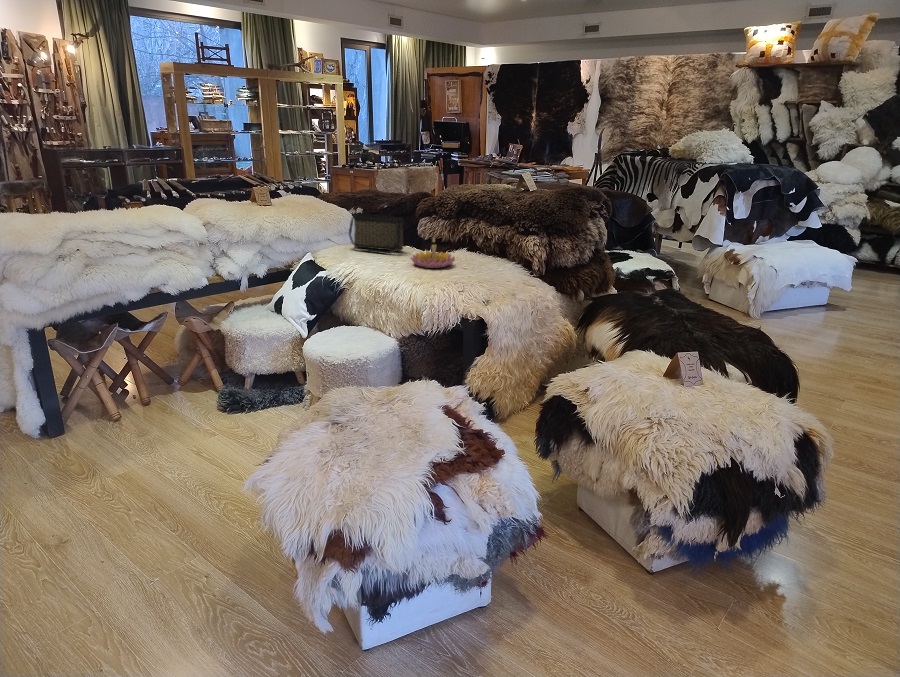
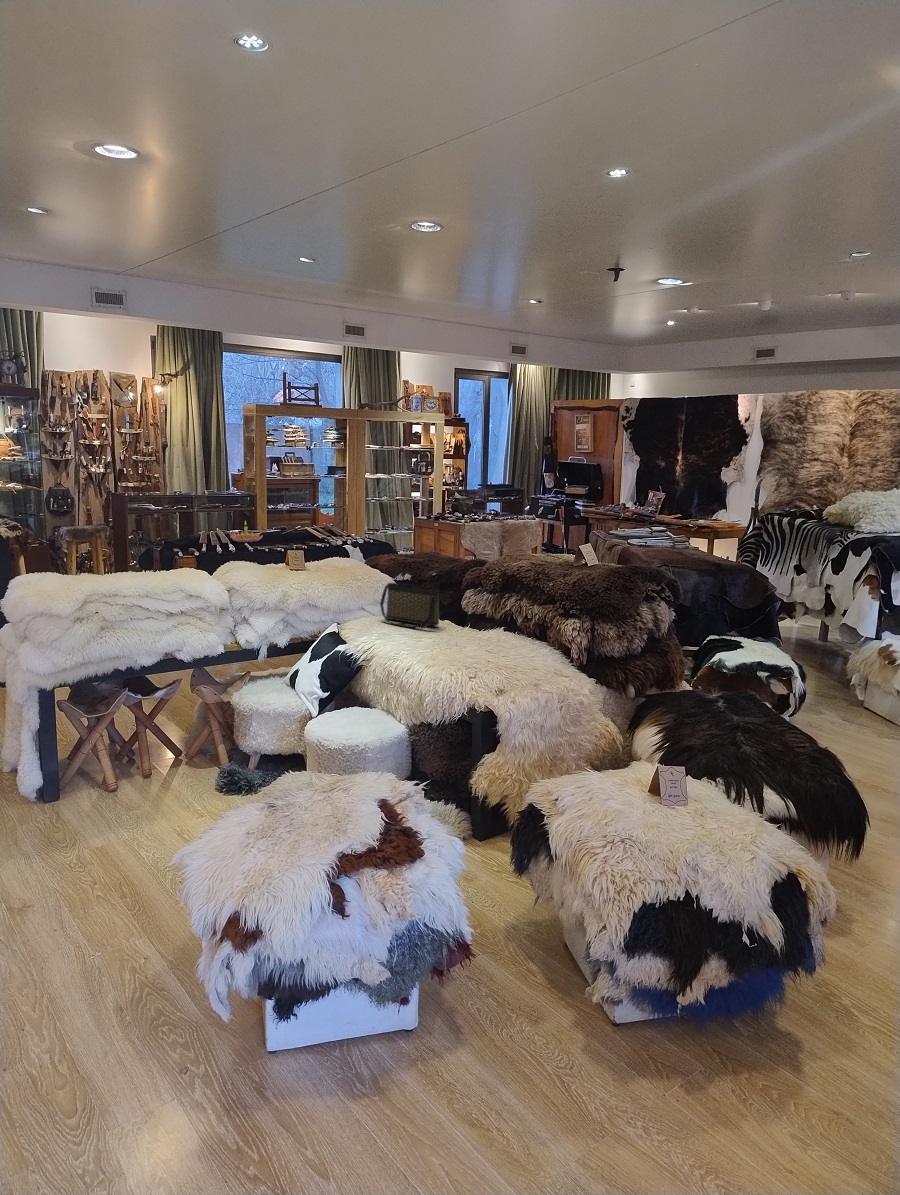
candle holder: present [411,237,455,269] -> present [230,521,263,543]

